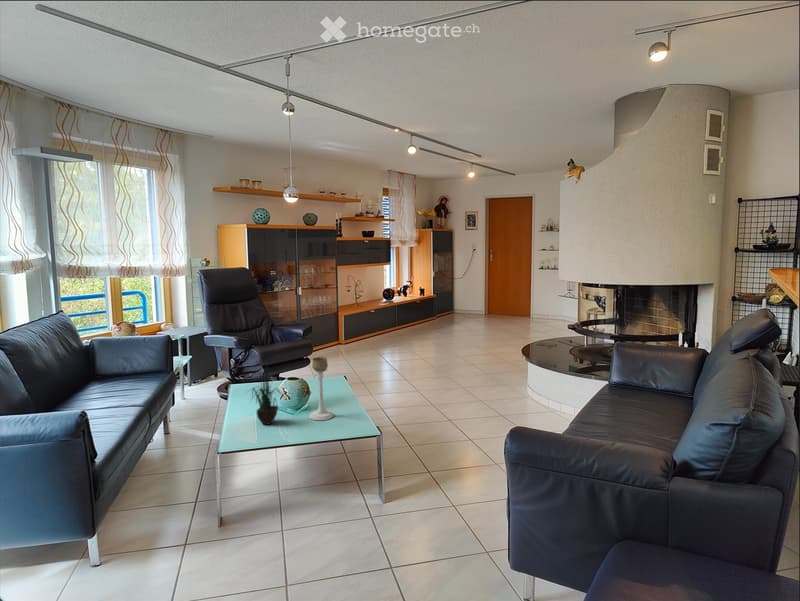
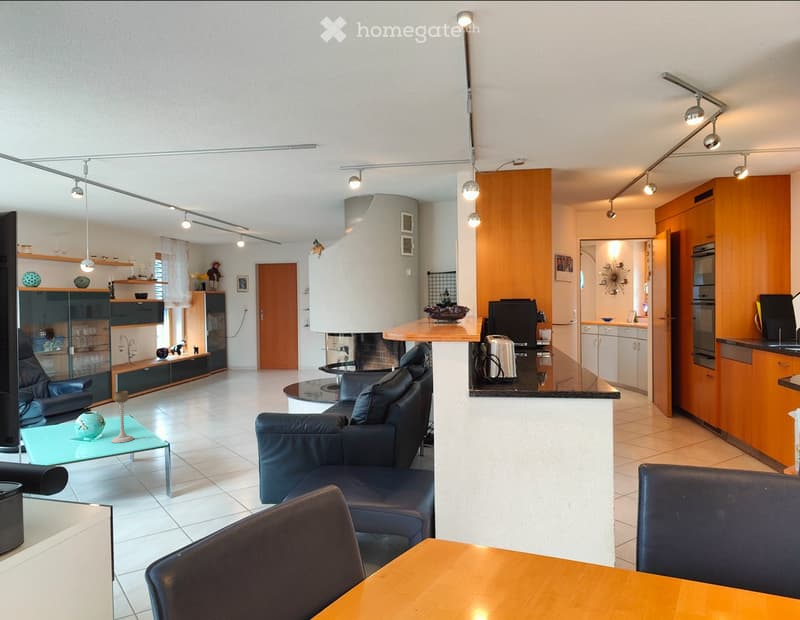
potted plant: present [252,368,278,424] -> none [50,390,89,451]

